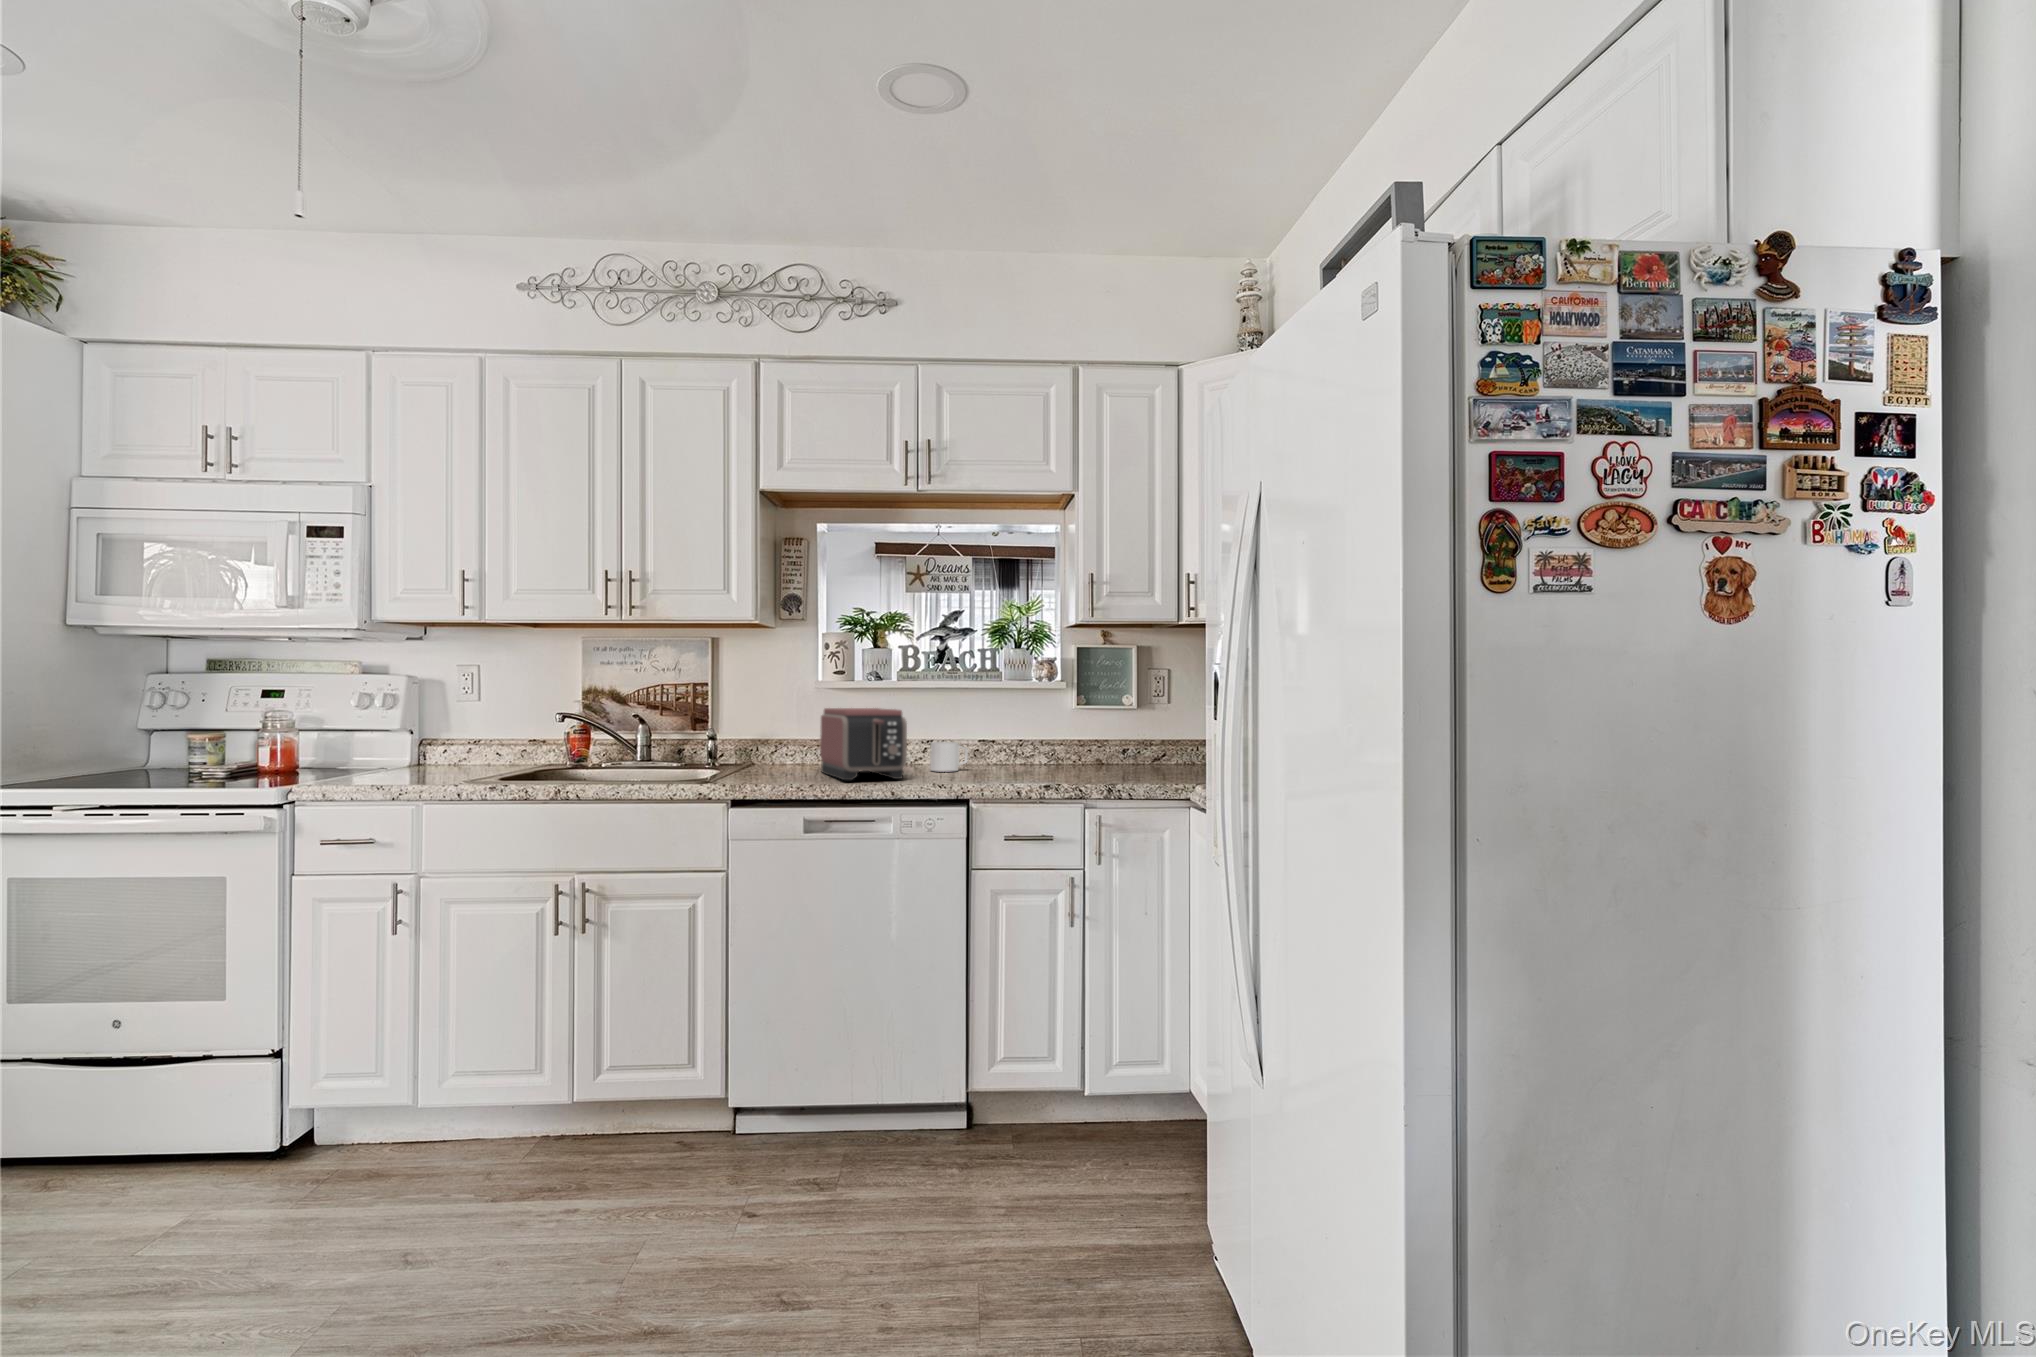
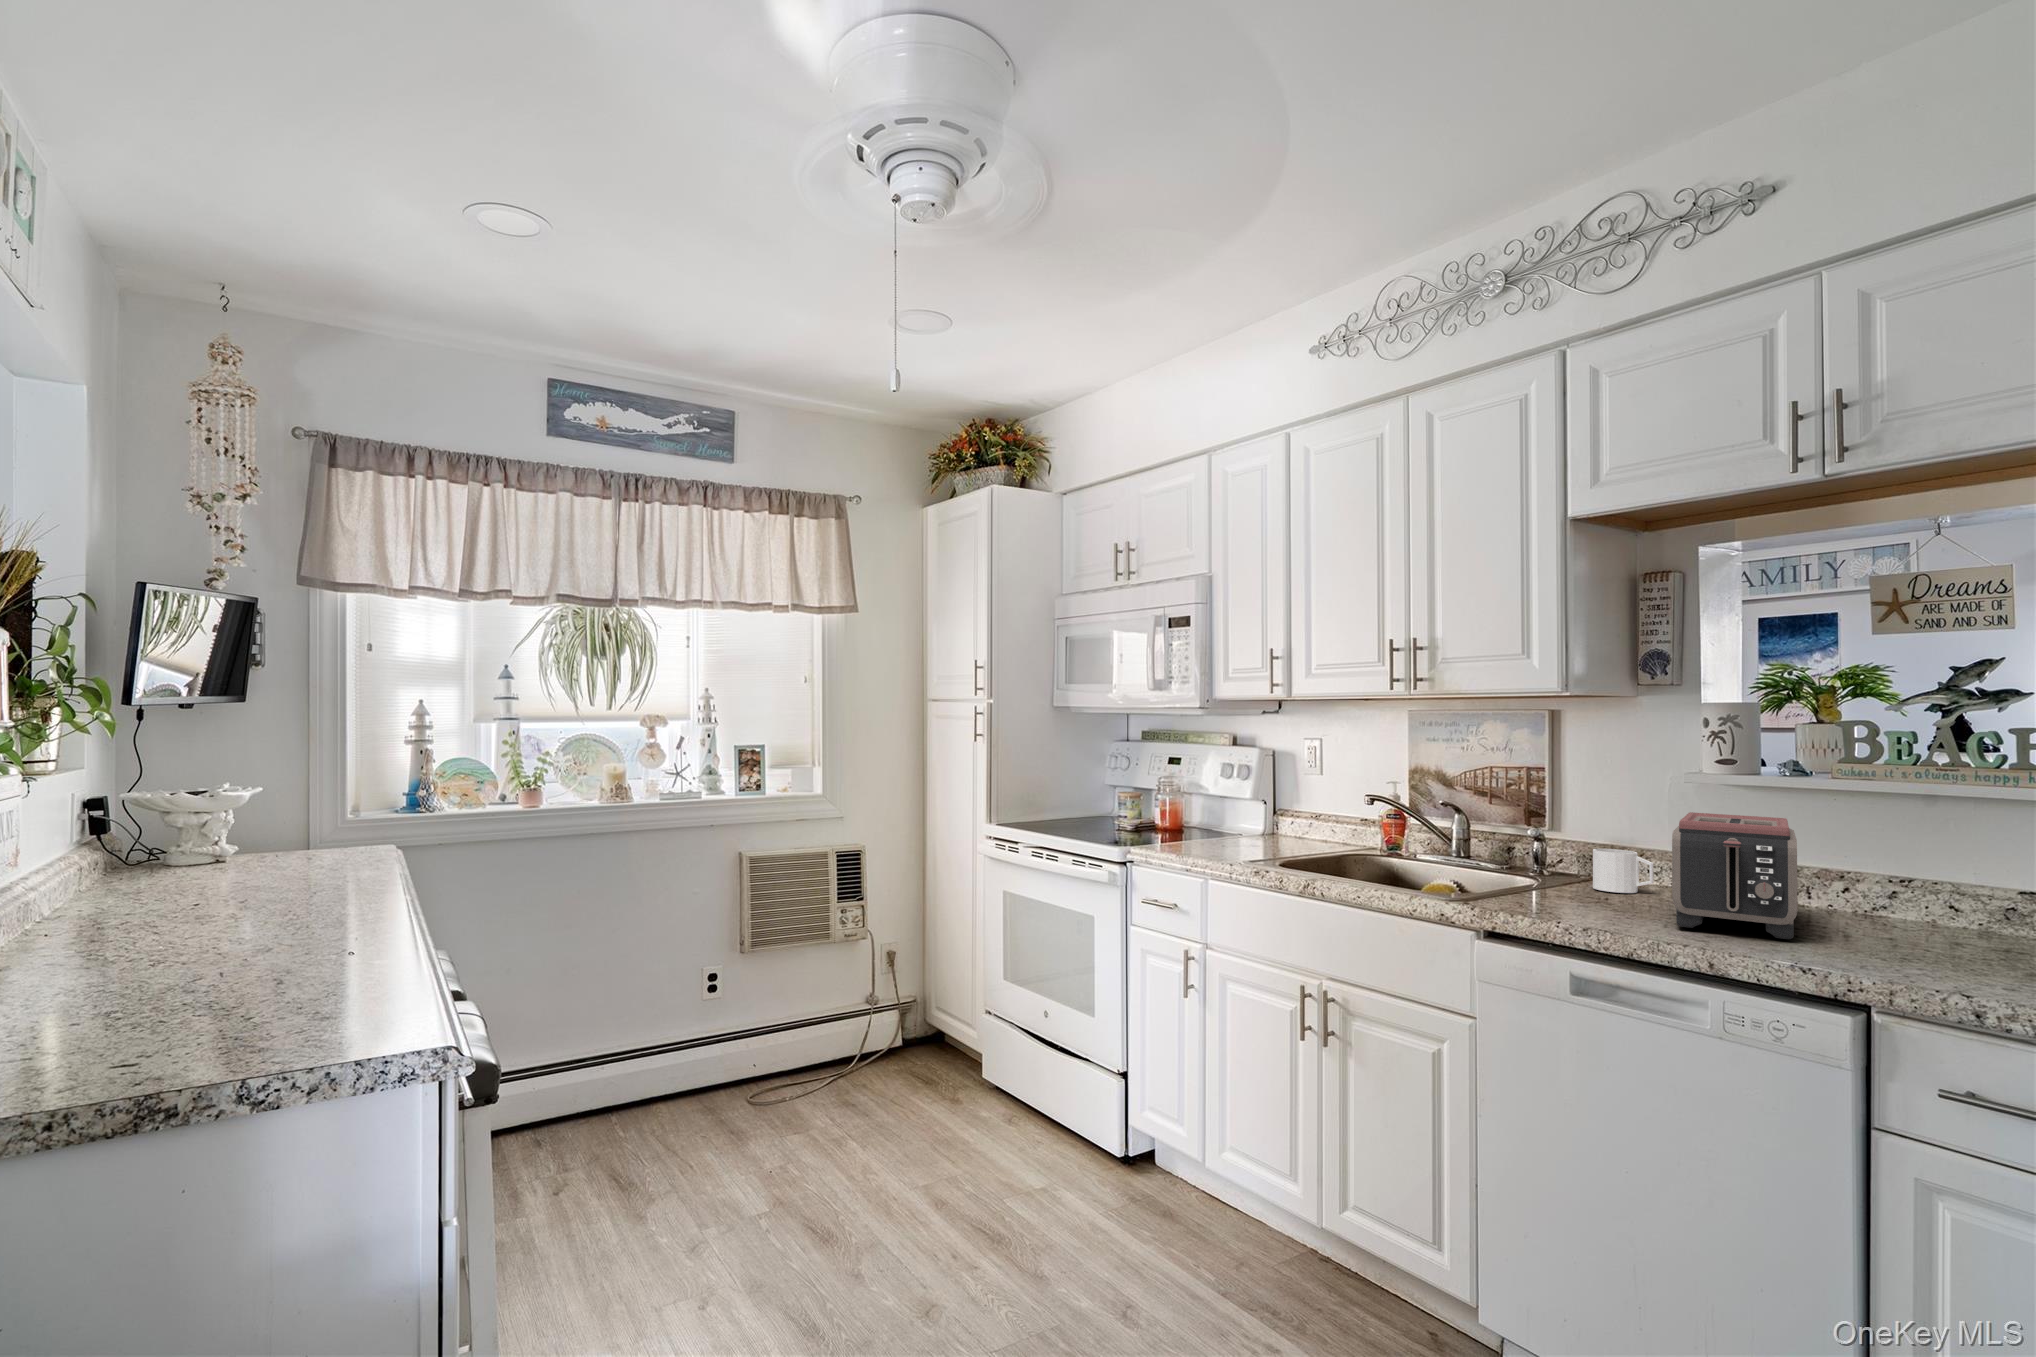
mug: present [930,742,968,772] -> present [1593,849,1653,893]

